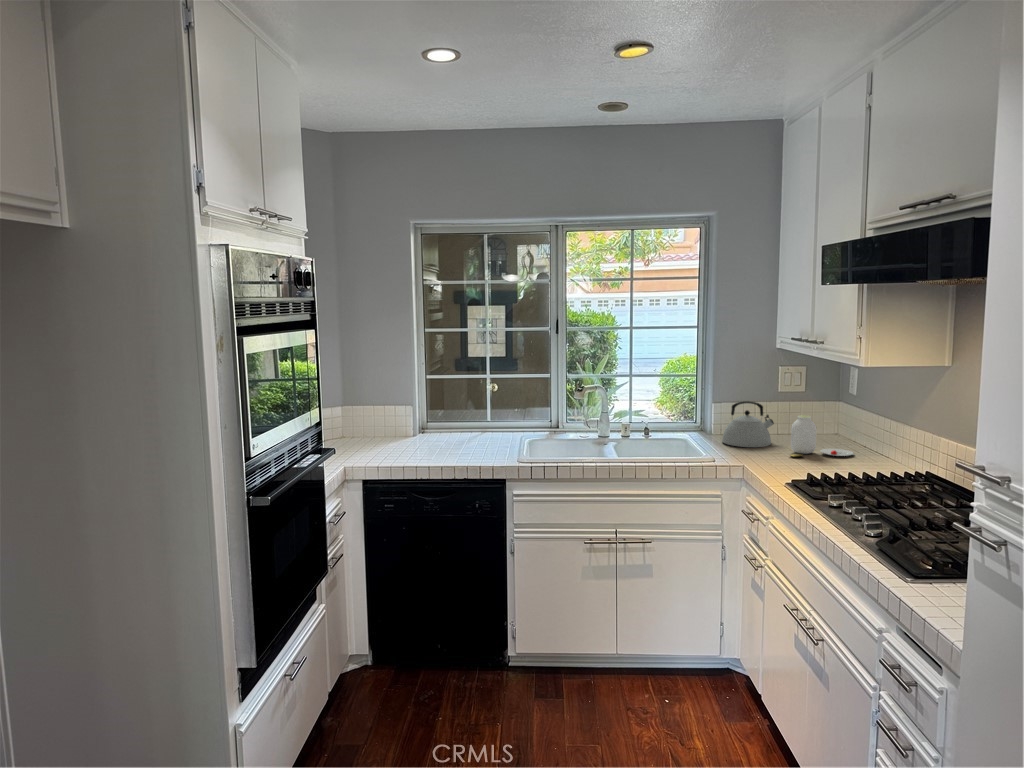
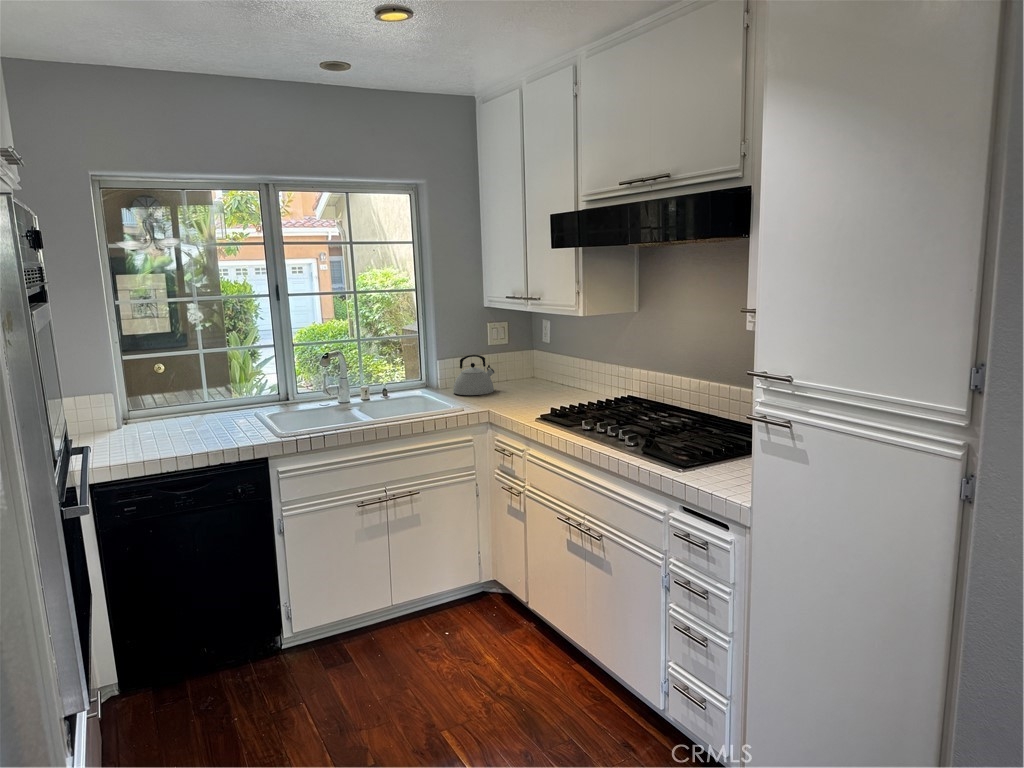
jar: present [790,415,853,456] -> none [515,362,566,397]

